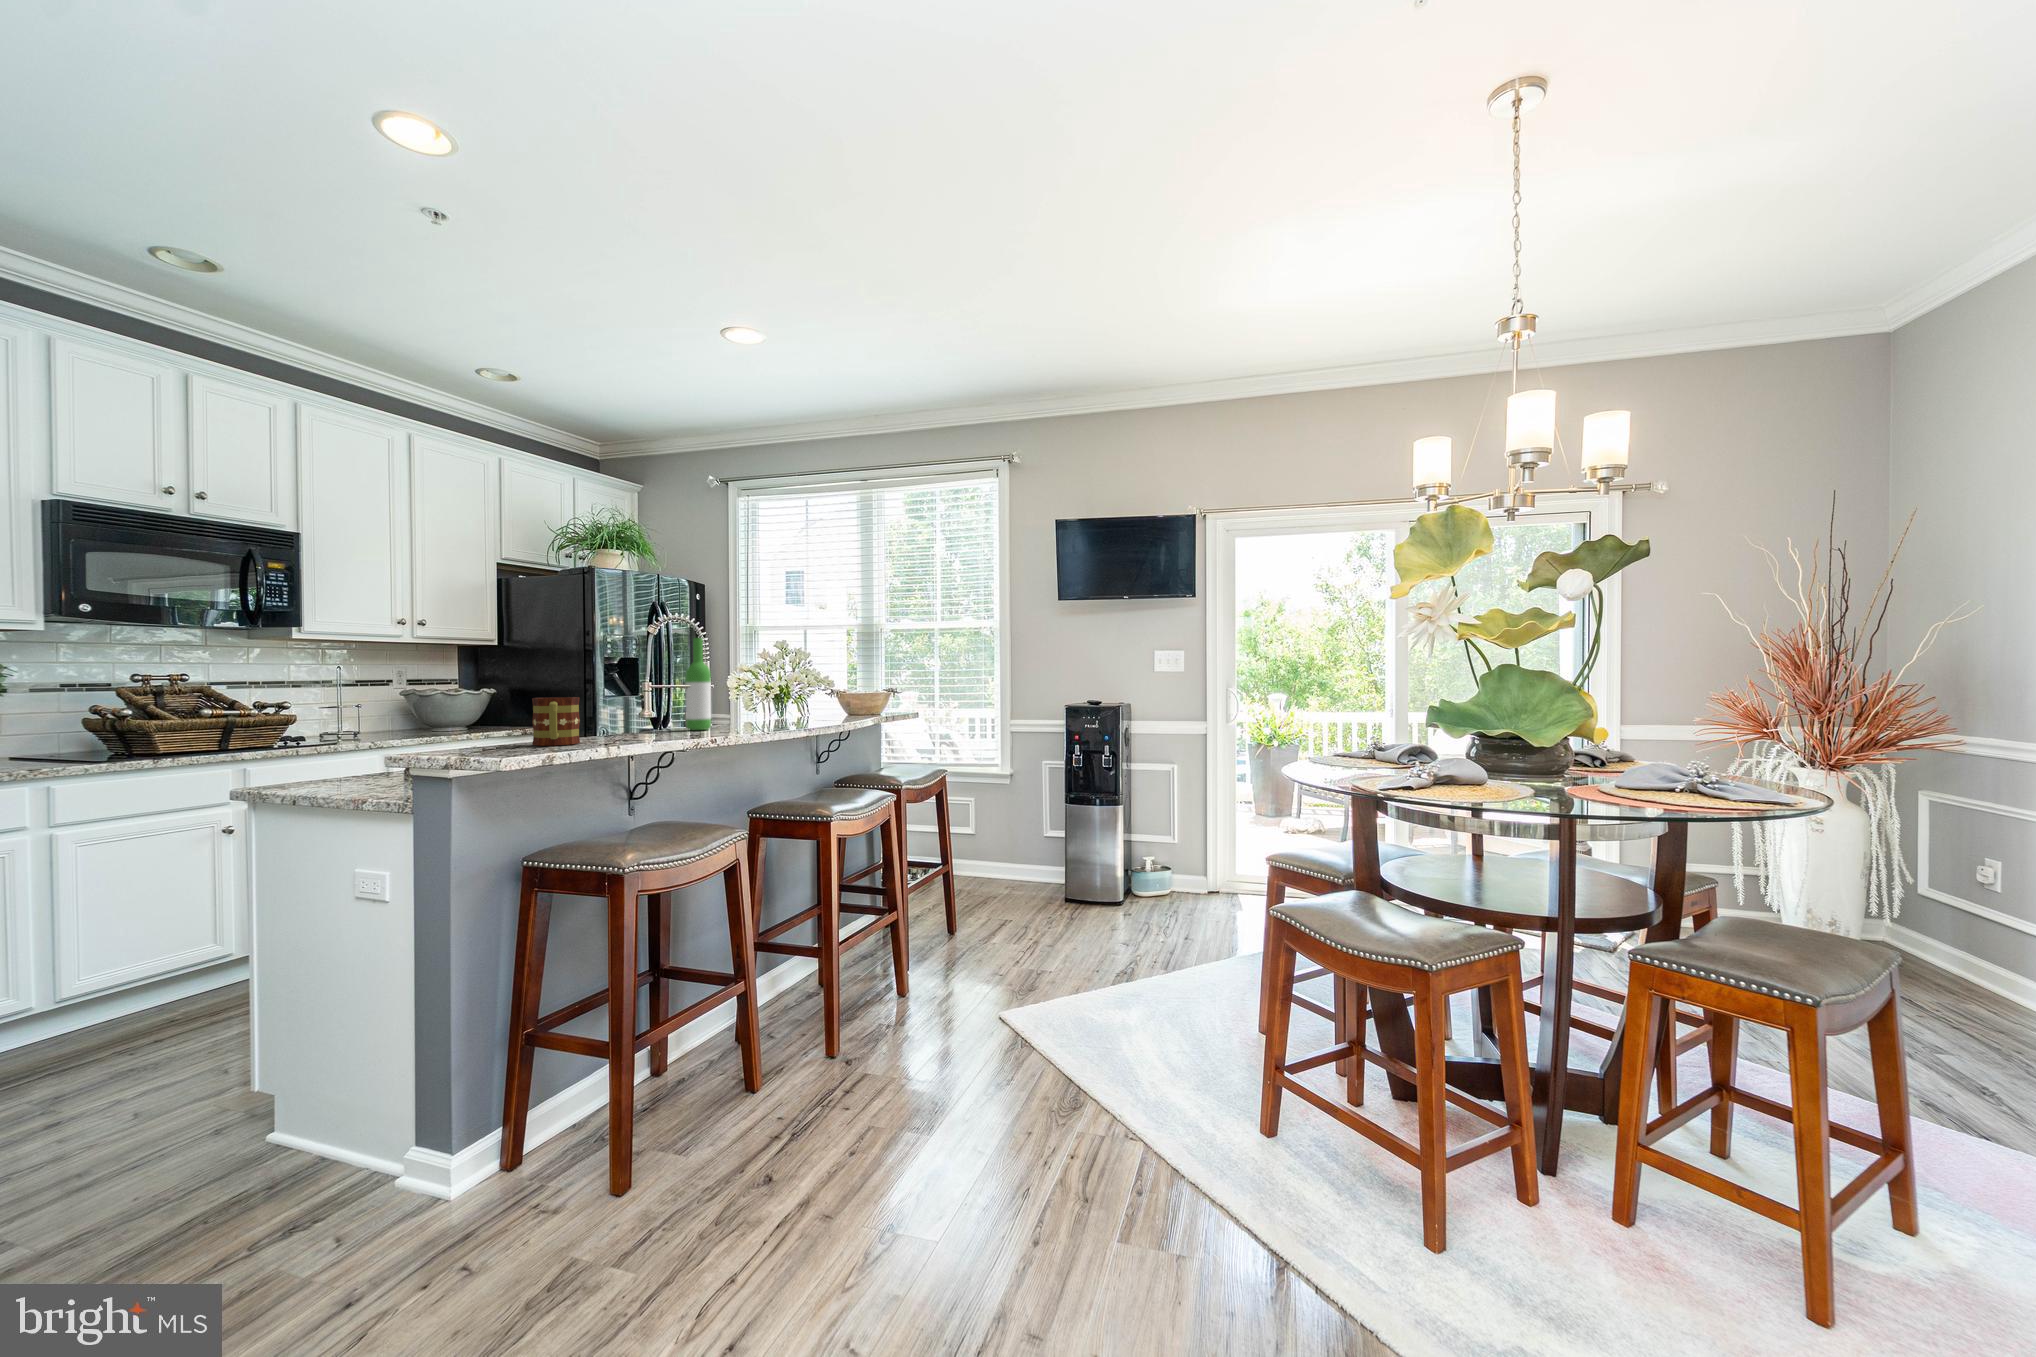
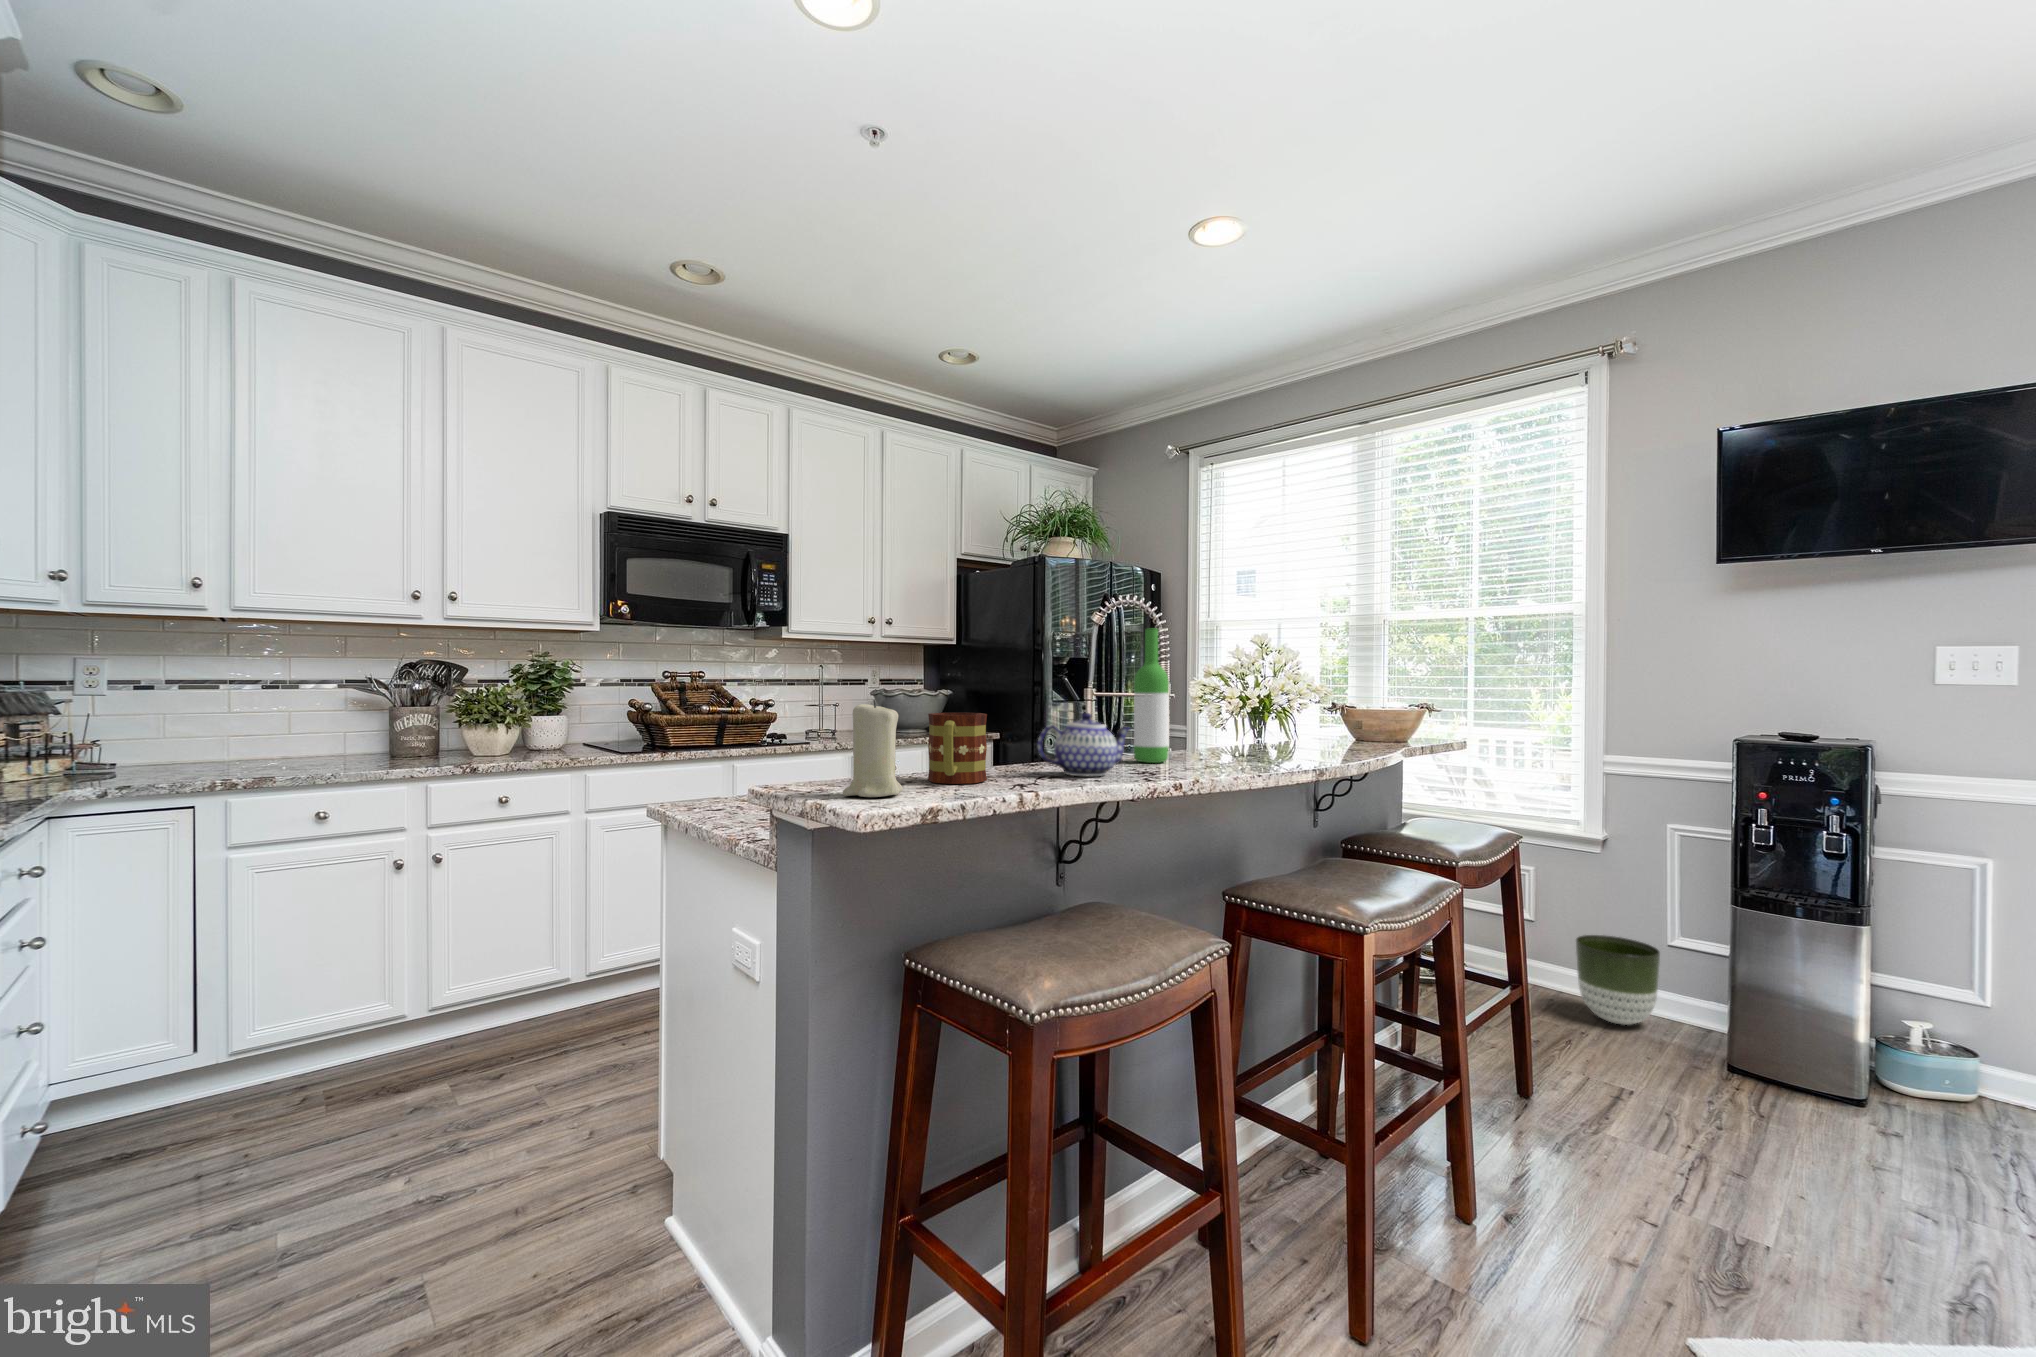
candle: none [476,688,522,754] -> present [843,700,903,797]
teapot: none [617,696,684,738] -> present [1037,713,1130,776]
planter: none [991,835,1035,888] -> present [1576,935,1660,1025]

